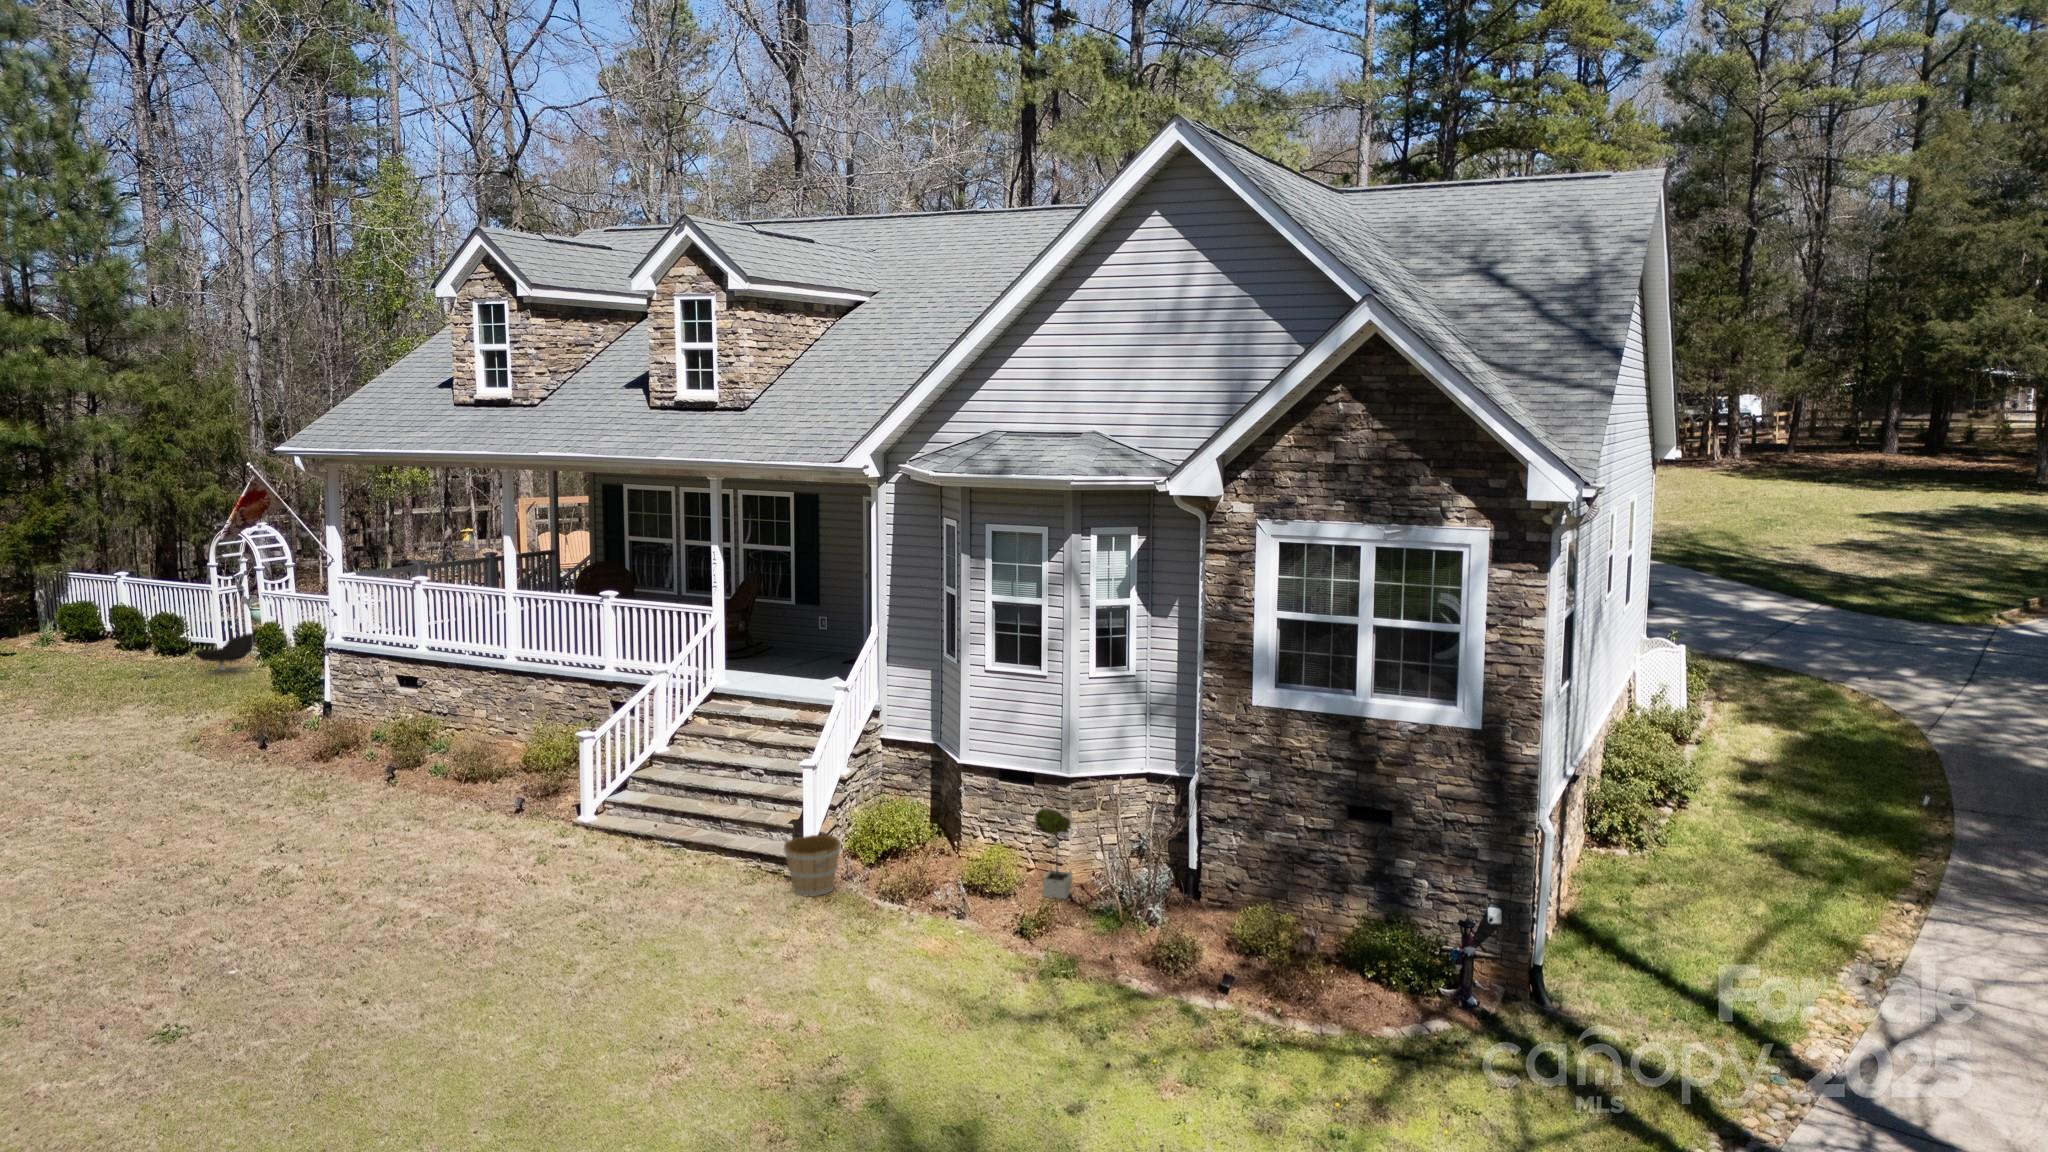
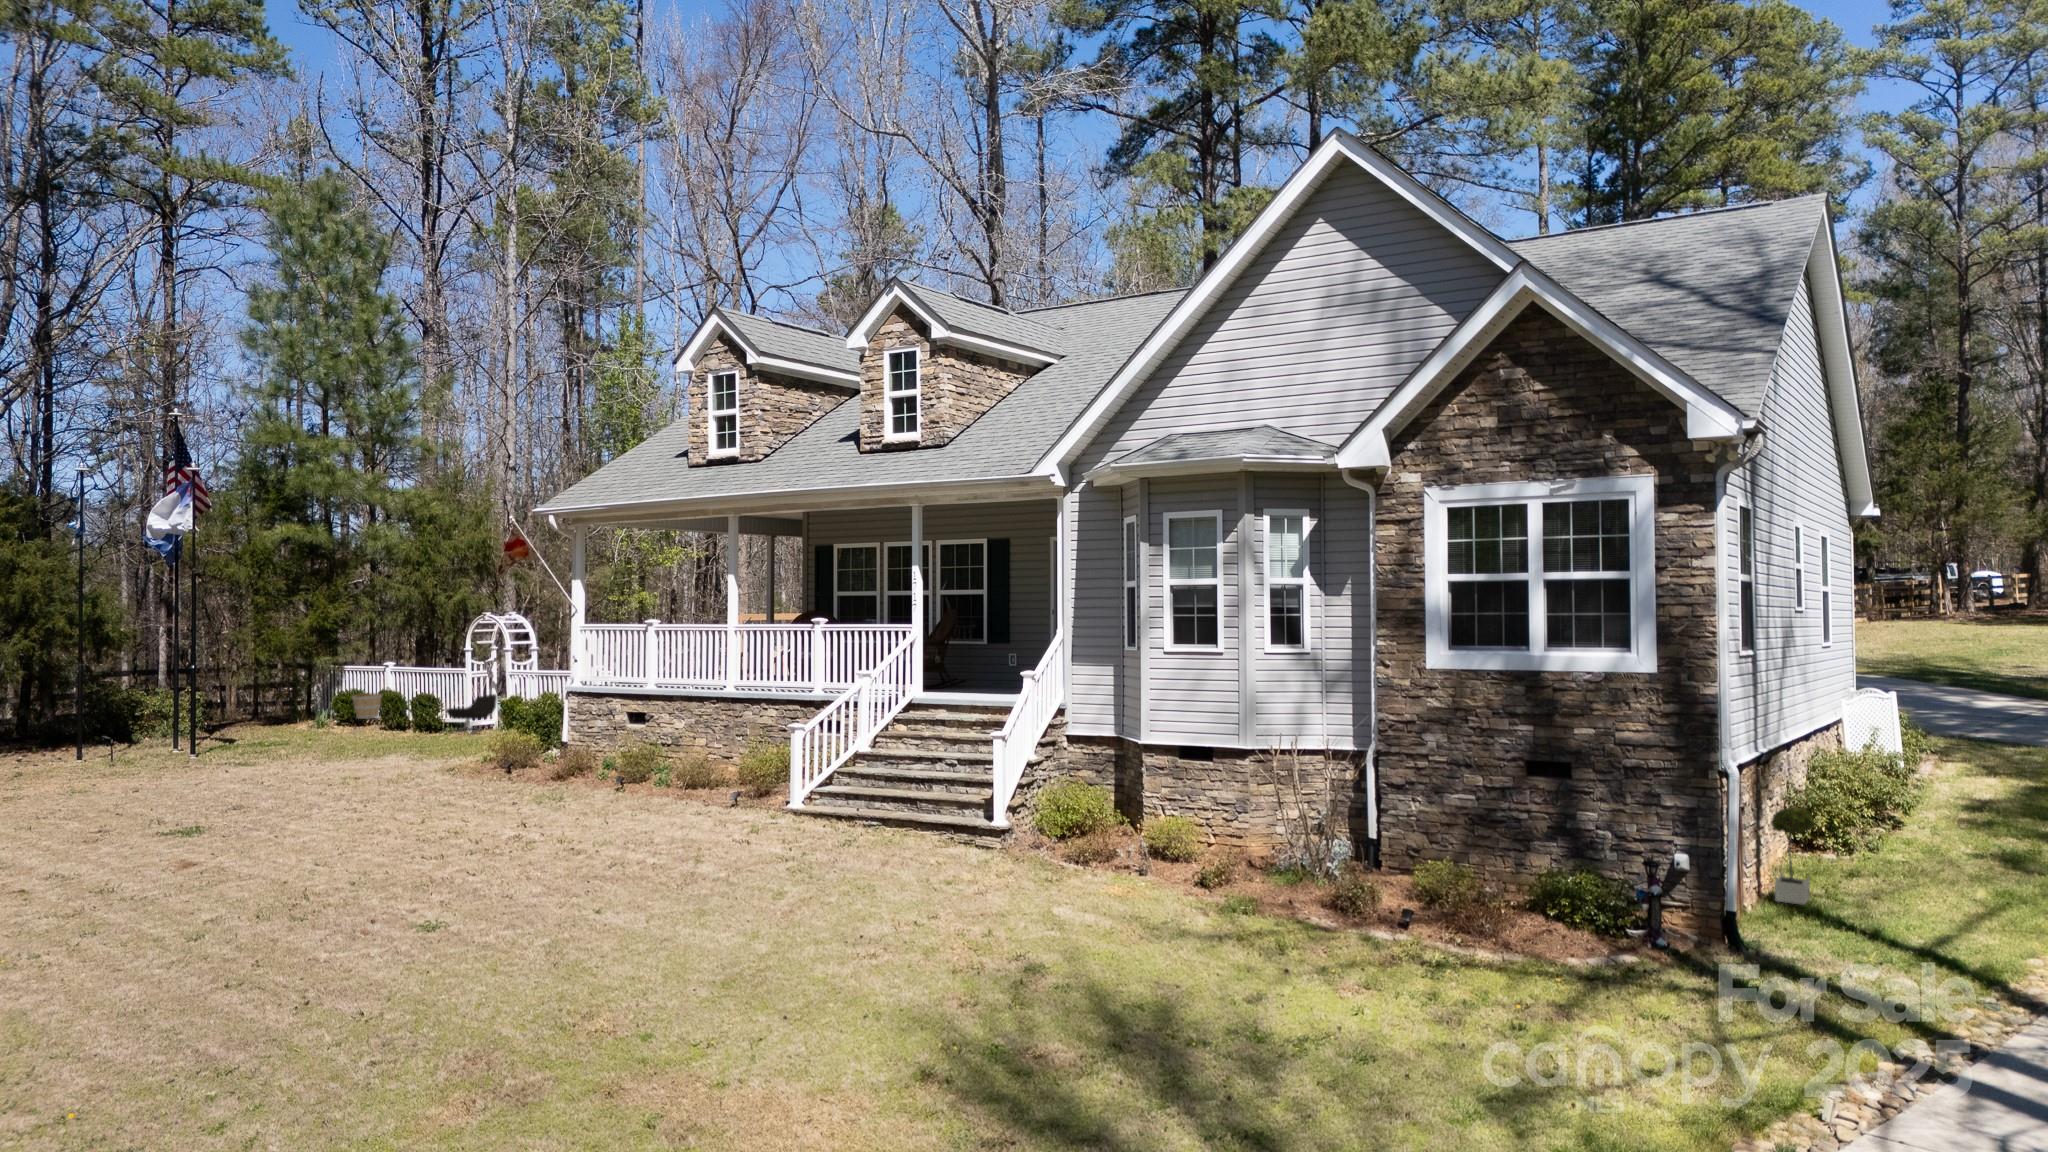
potted tree: present [1034,809,1072,899] -> present [1771,807,1815,905]
wooden bucket: present [784,835,841,897] -> present [352,693,382,719]

